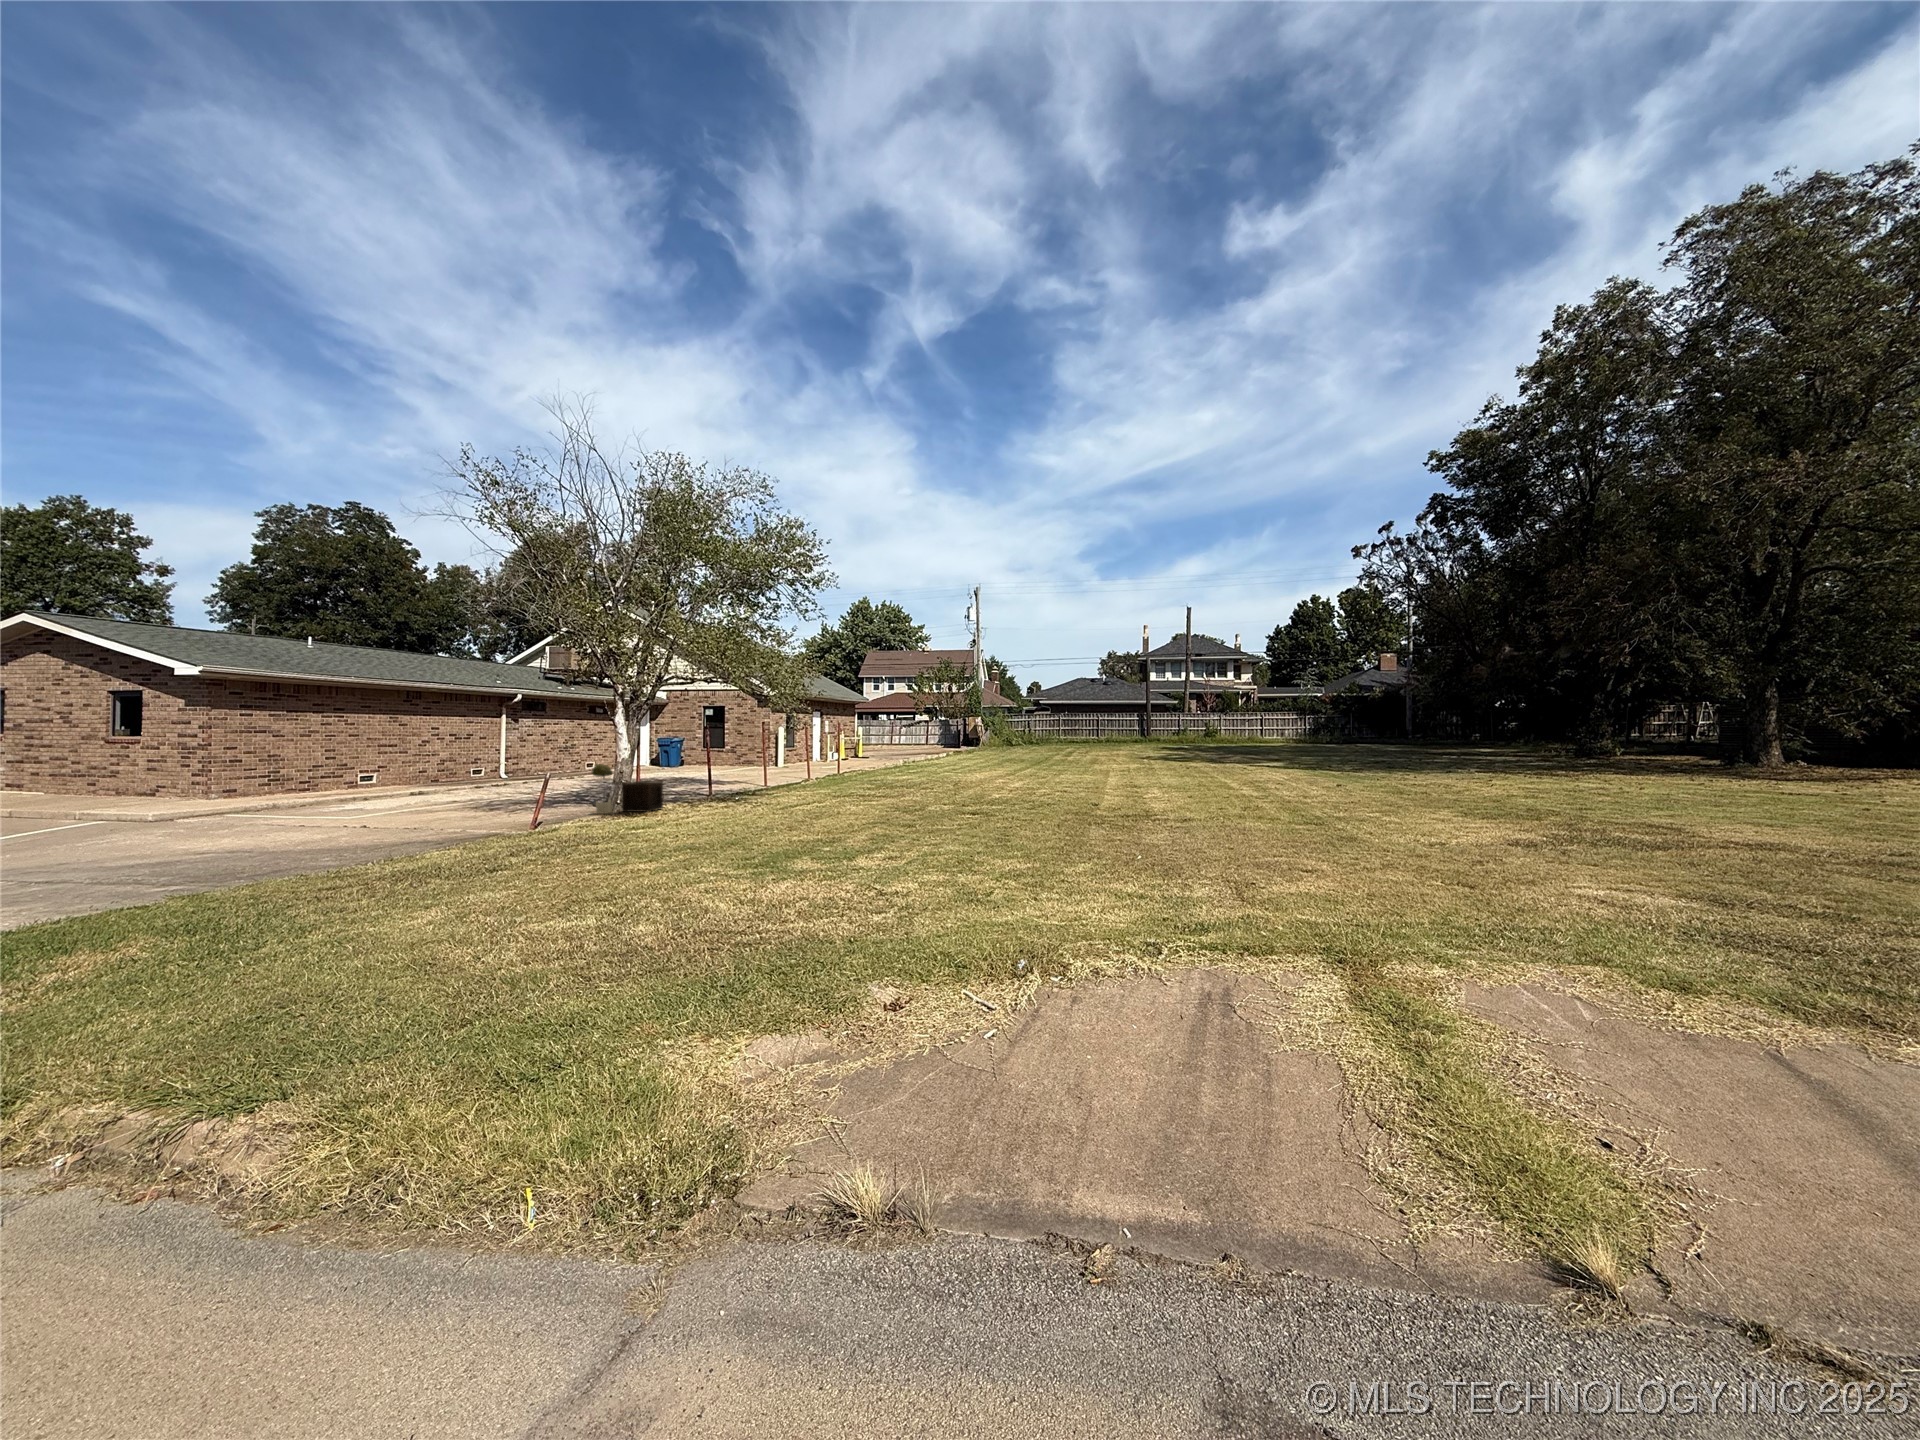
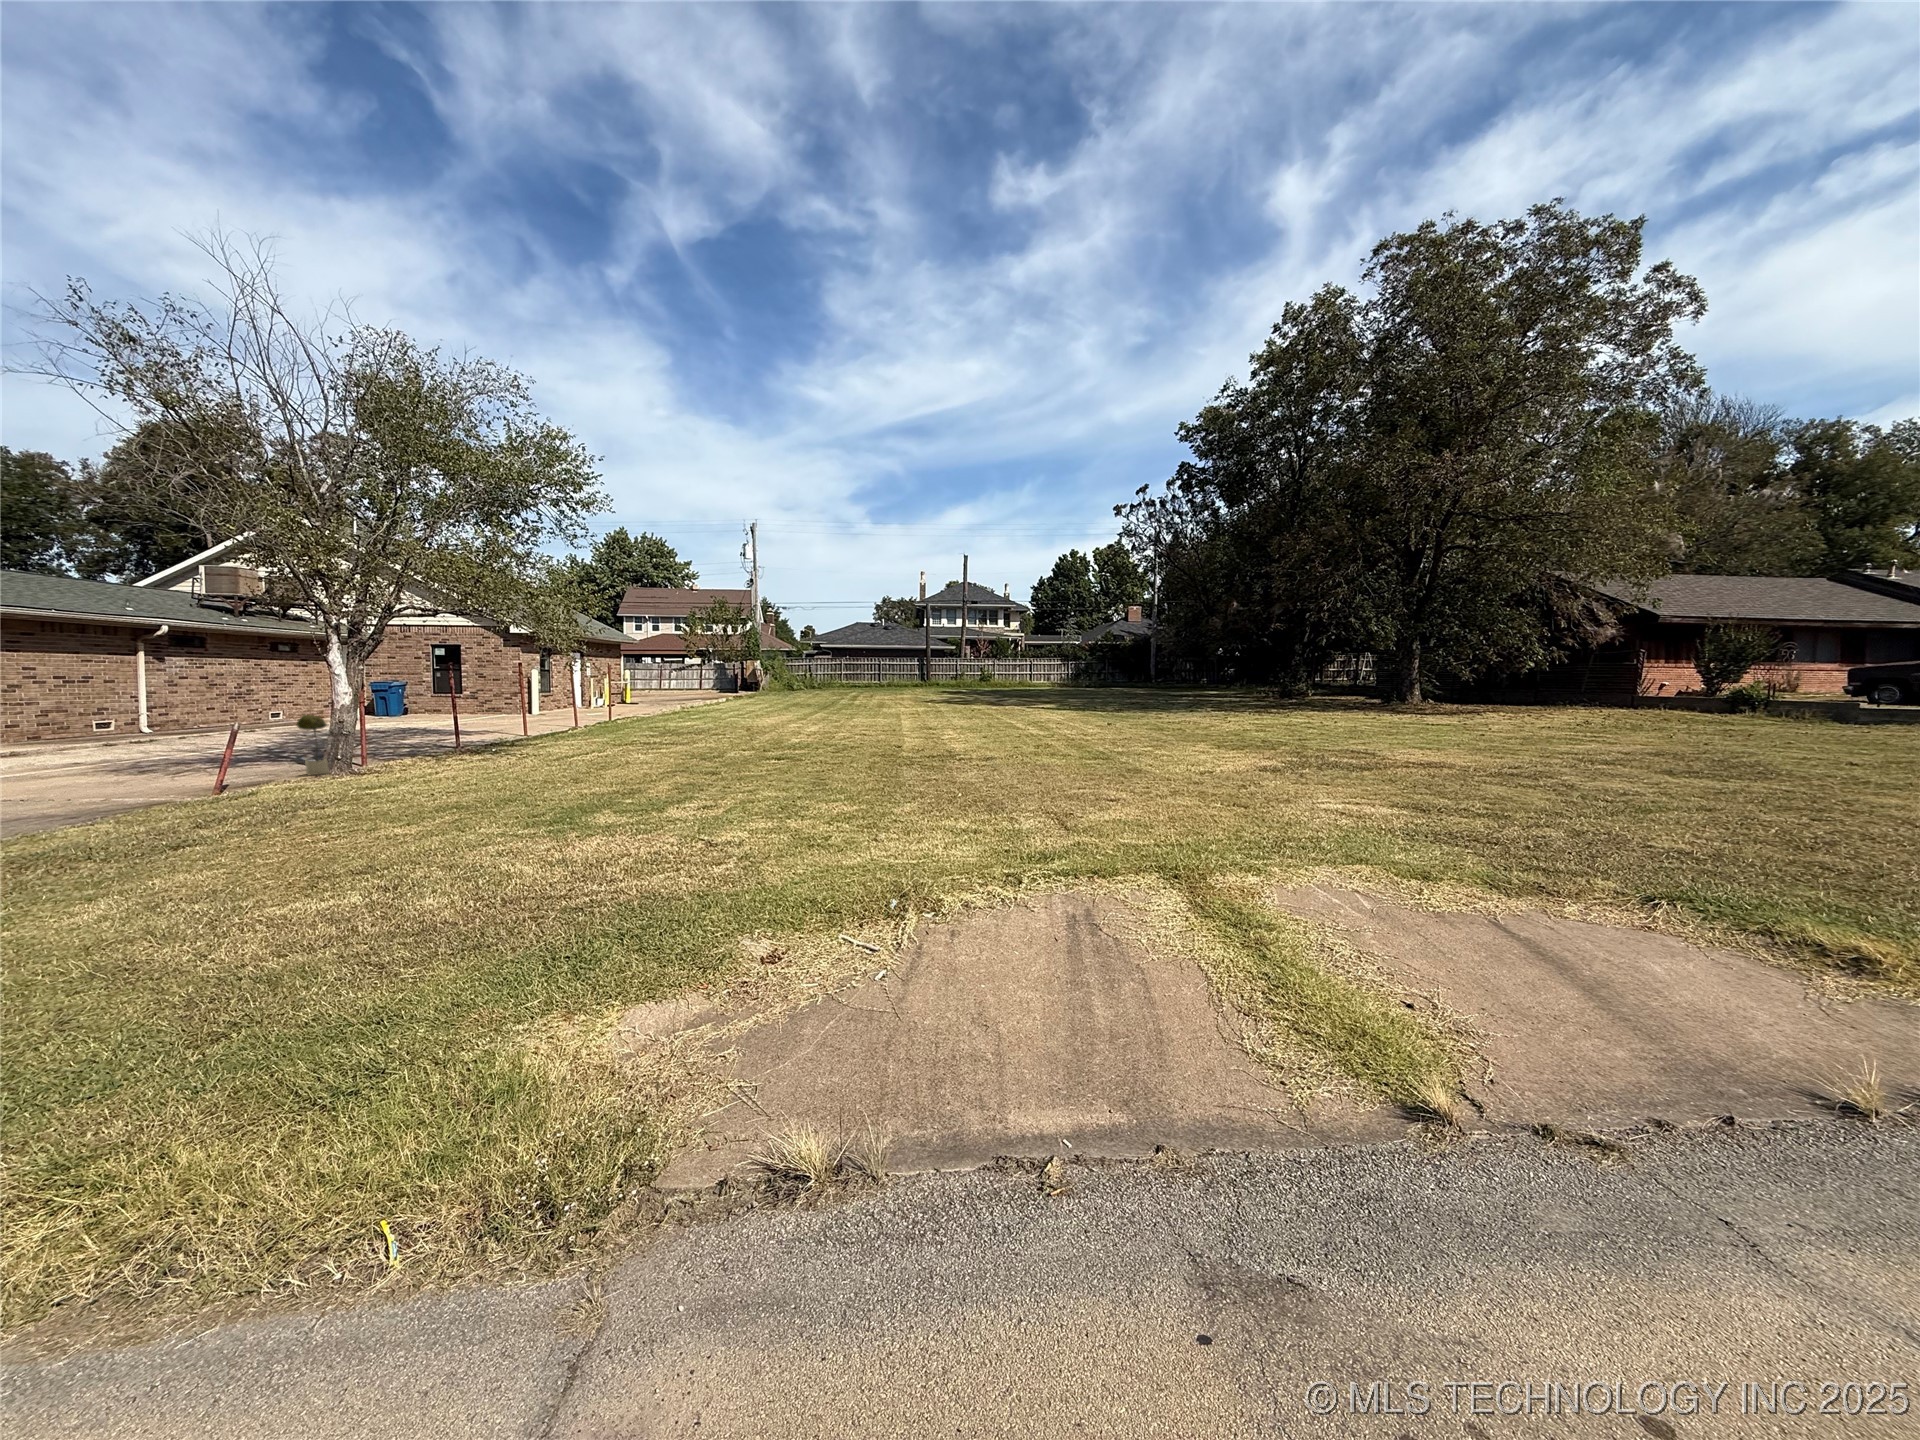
wooden crate: present [622,781,663,812] -> none [340,733,399,771]

